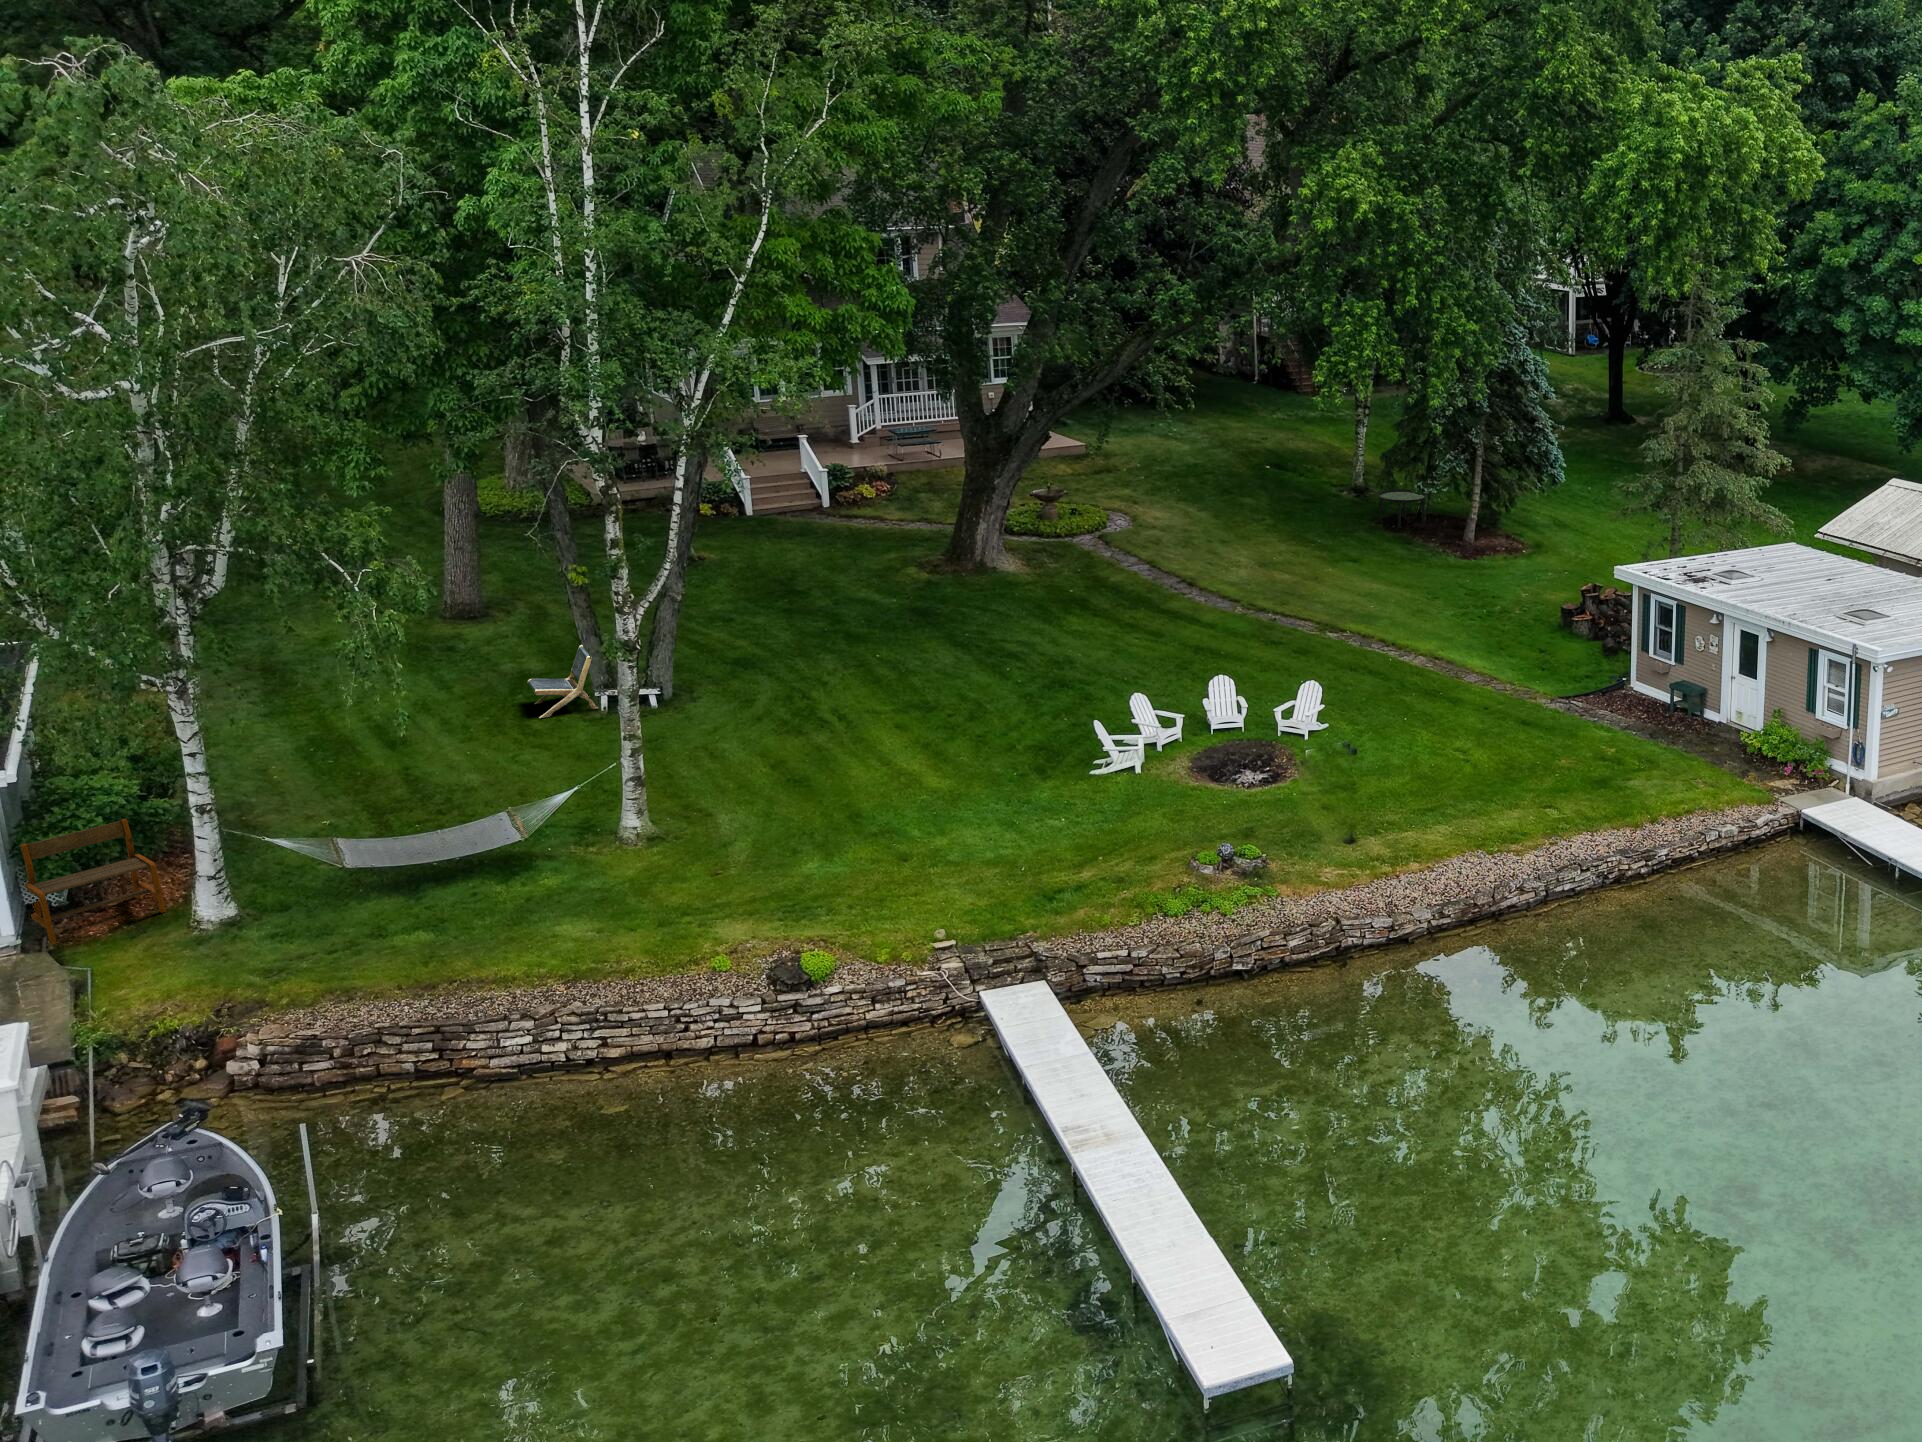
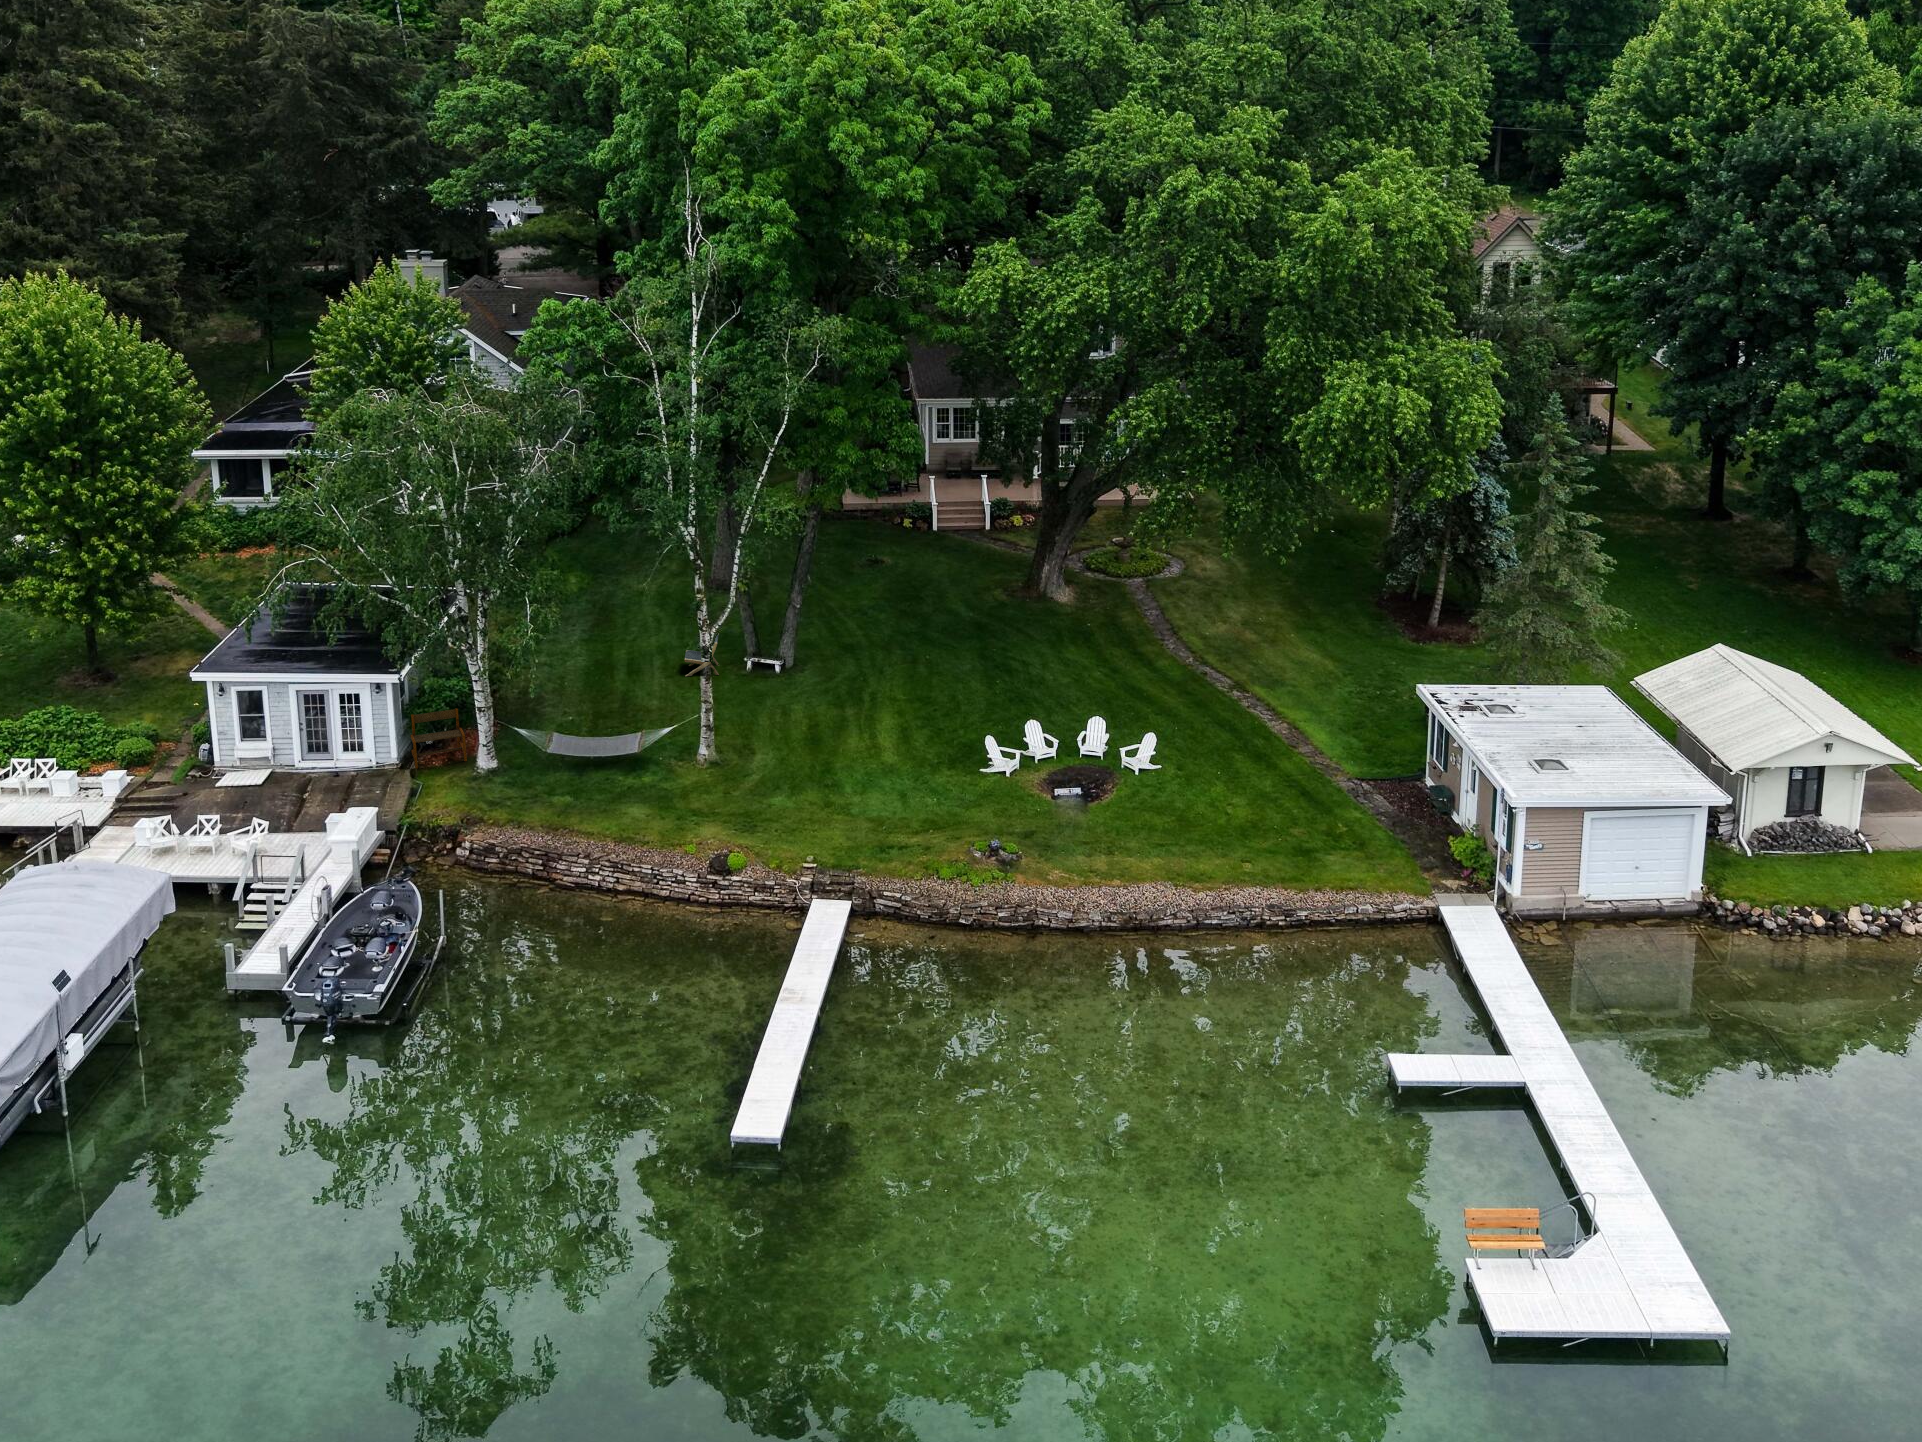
round table: present [1377,489,1427,528] -> none [1353,571,1395,606]

